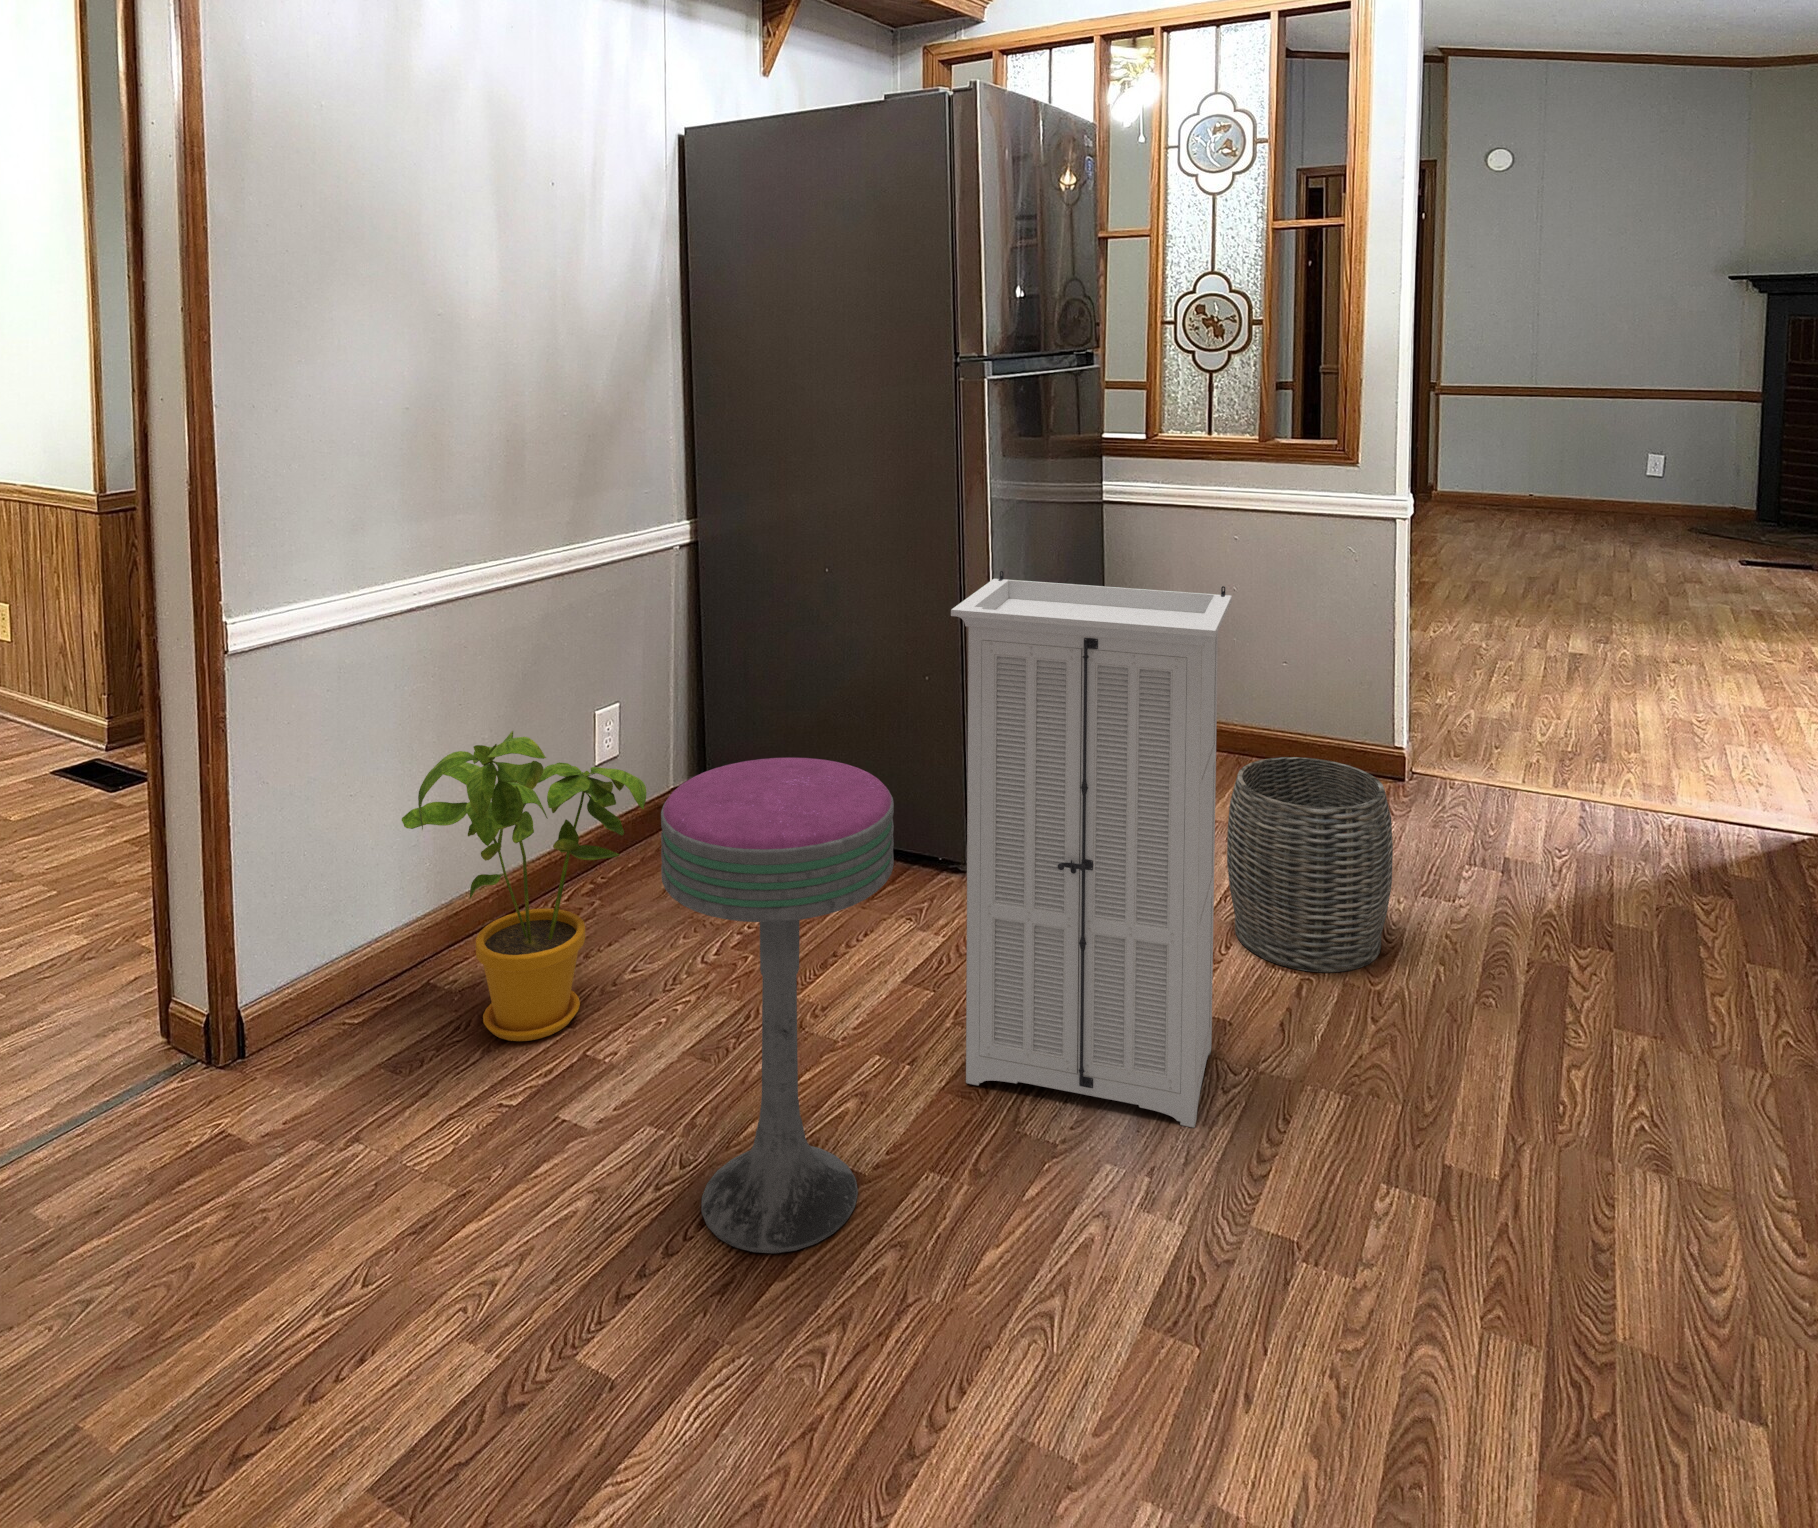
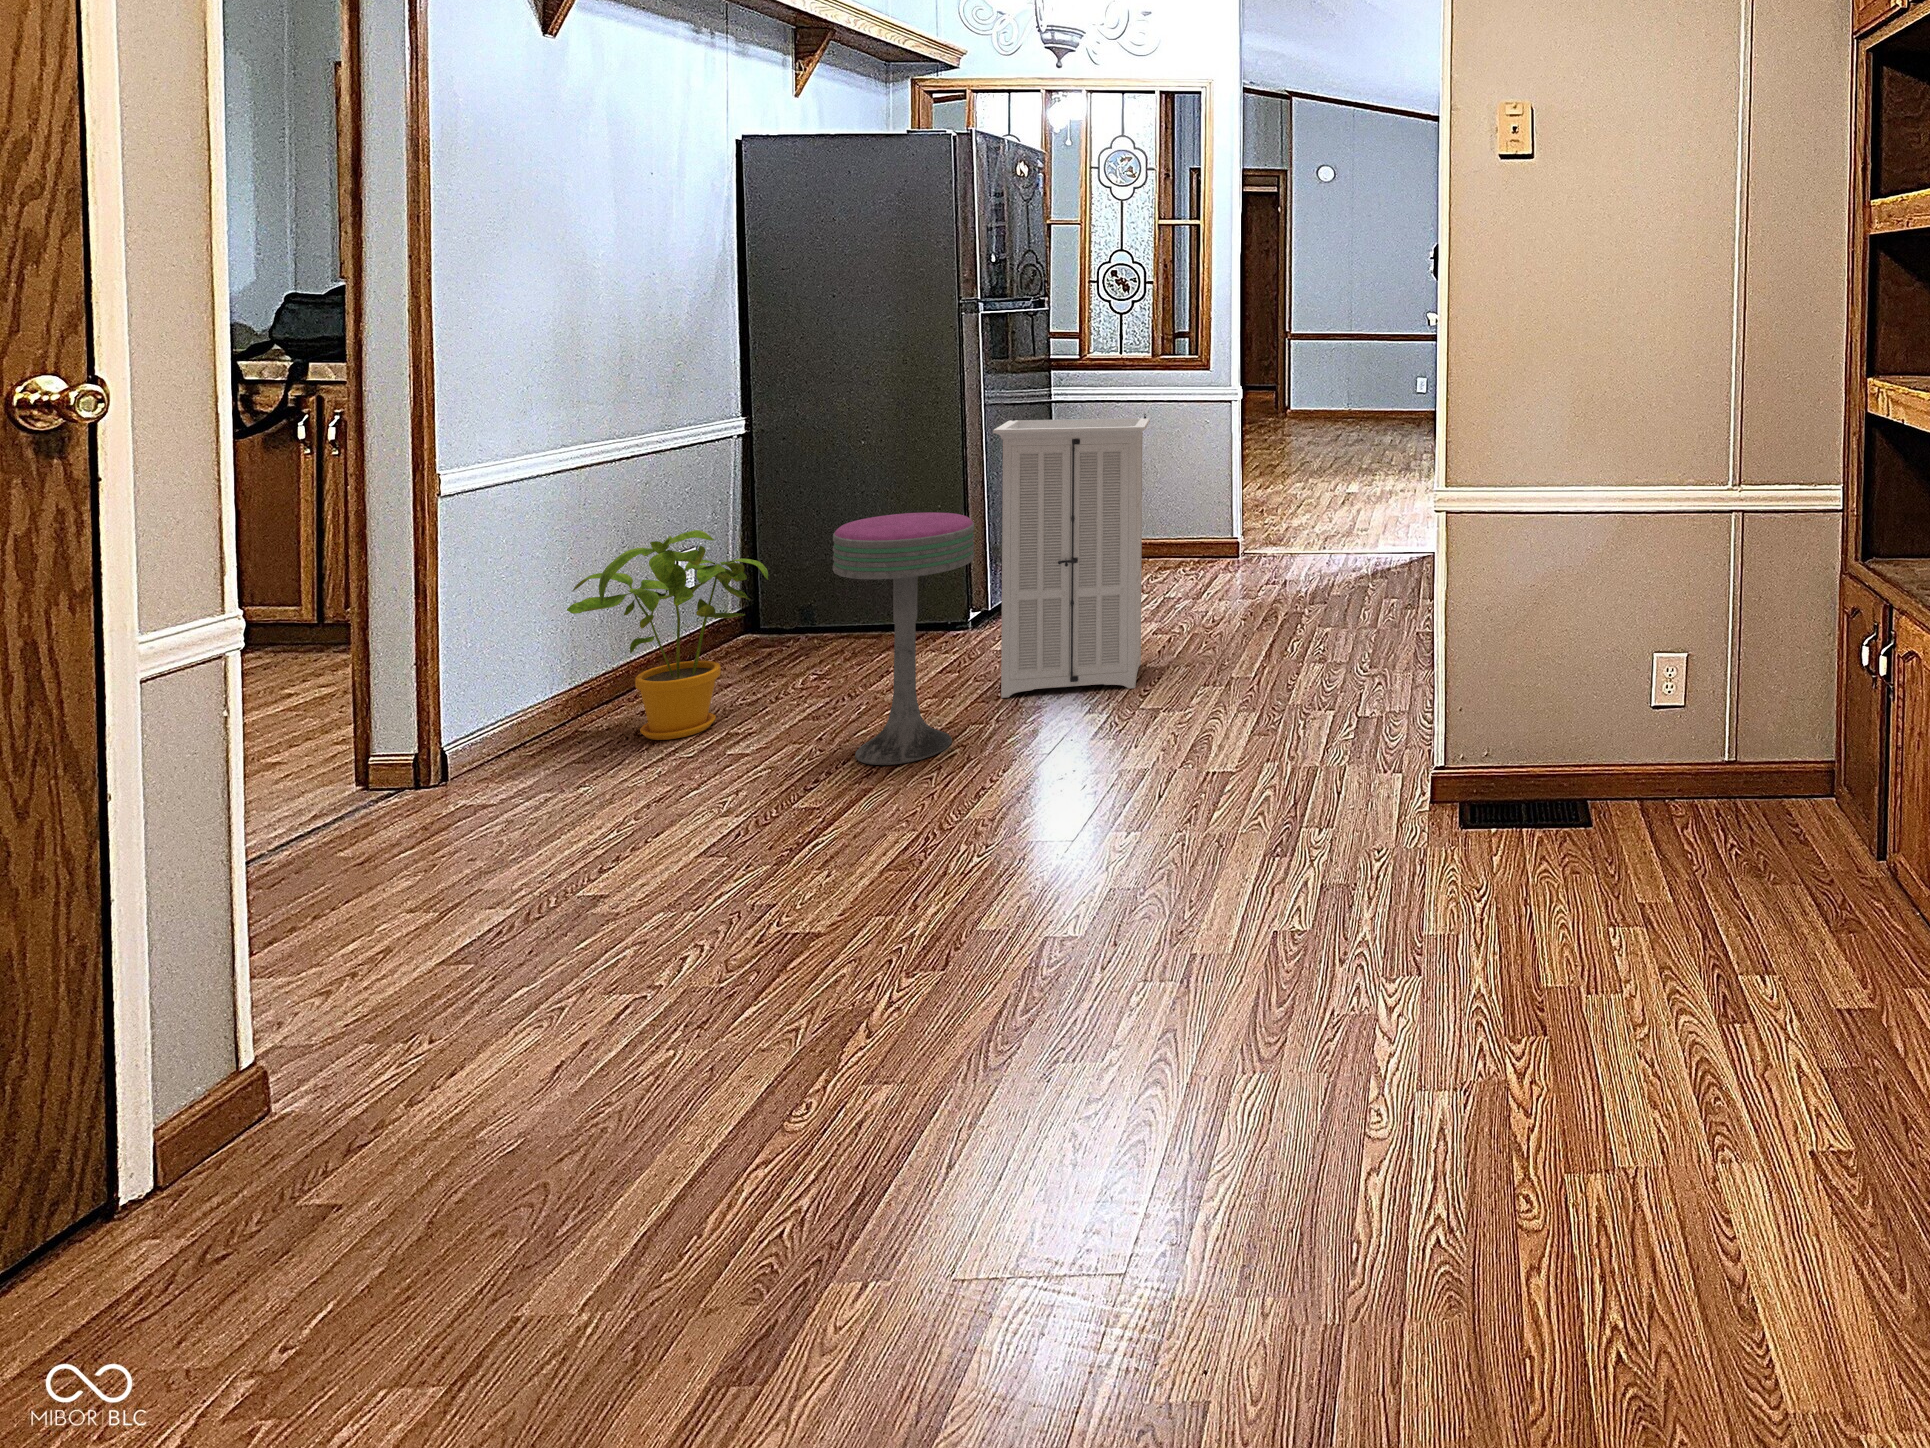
woven basket: present [1227,757,1393,972] -> none [1144,526,1237,633]

